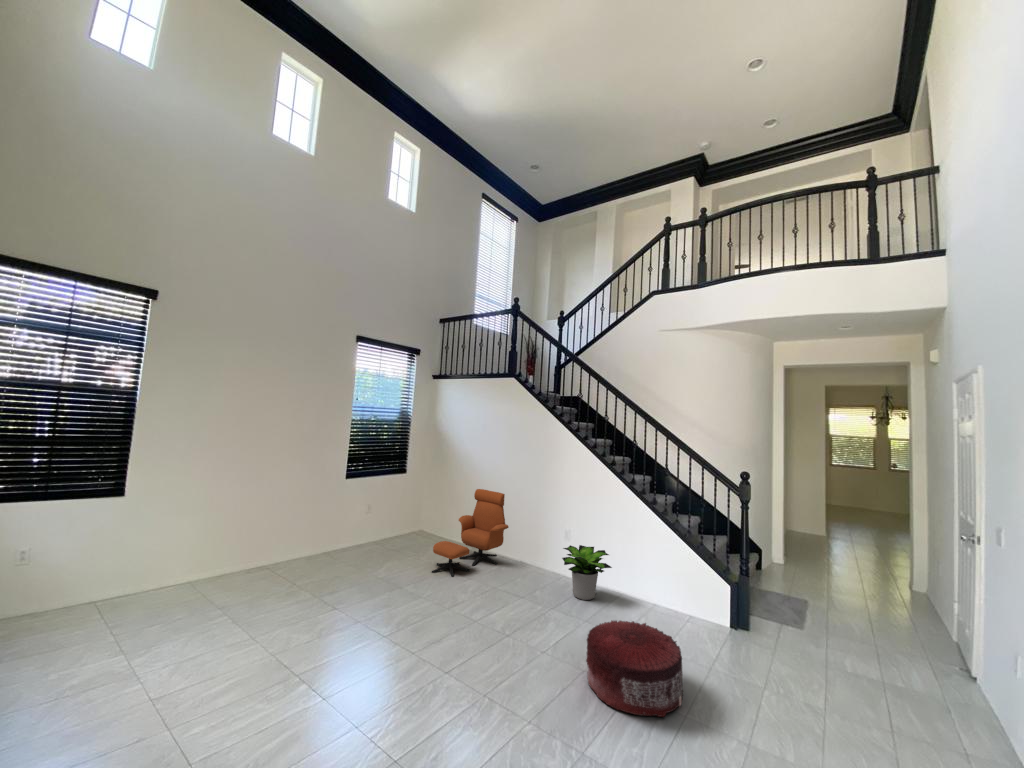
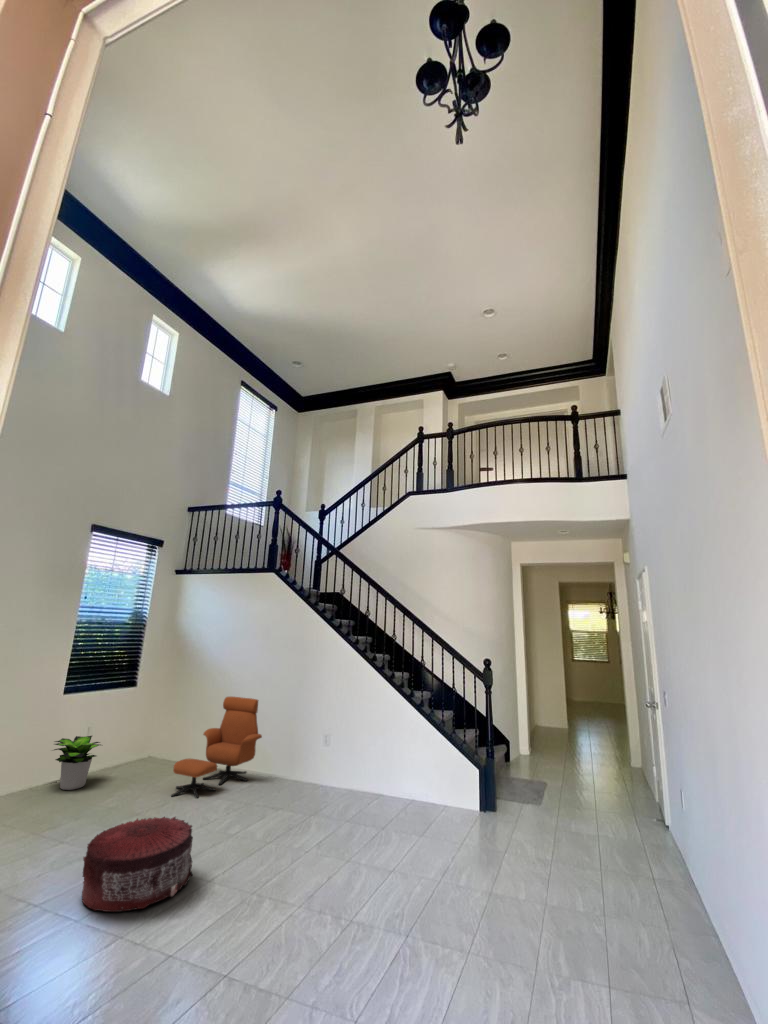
potted plant: present [562,545,612,600] -> present [54,736,101,790]
pouf: present [586,621,683,717] -> present [82,817,193,912]

